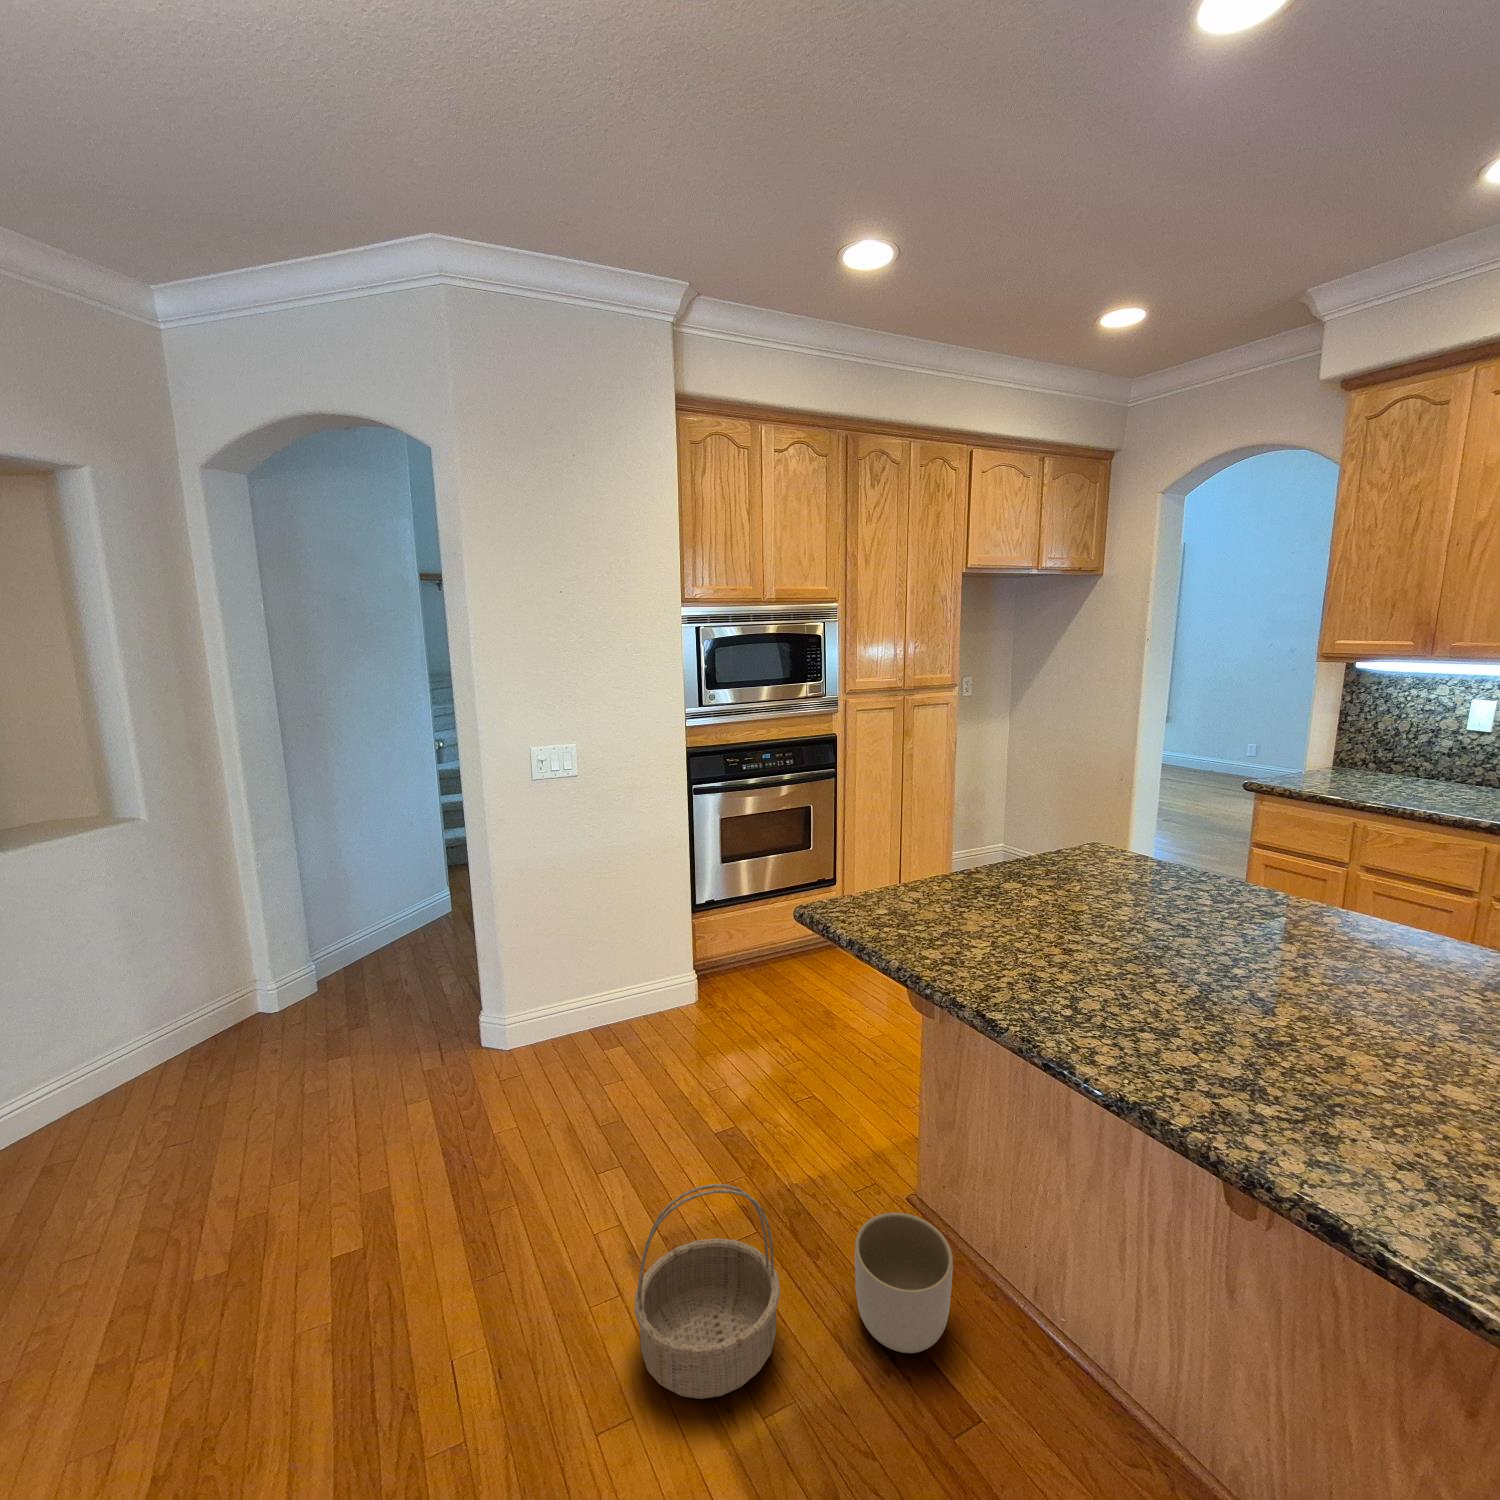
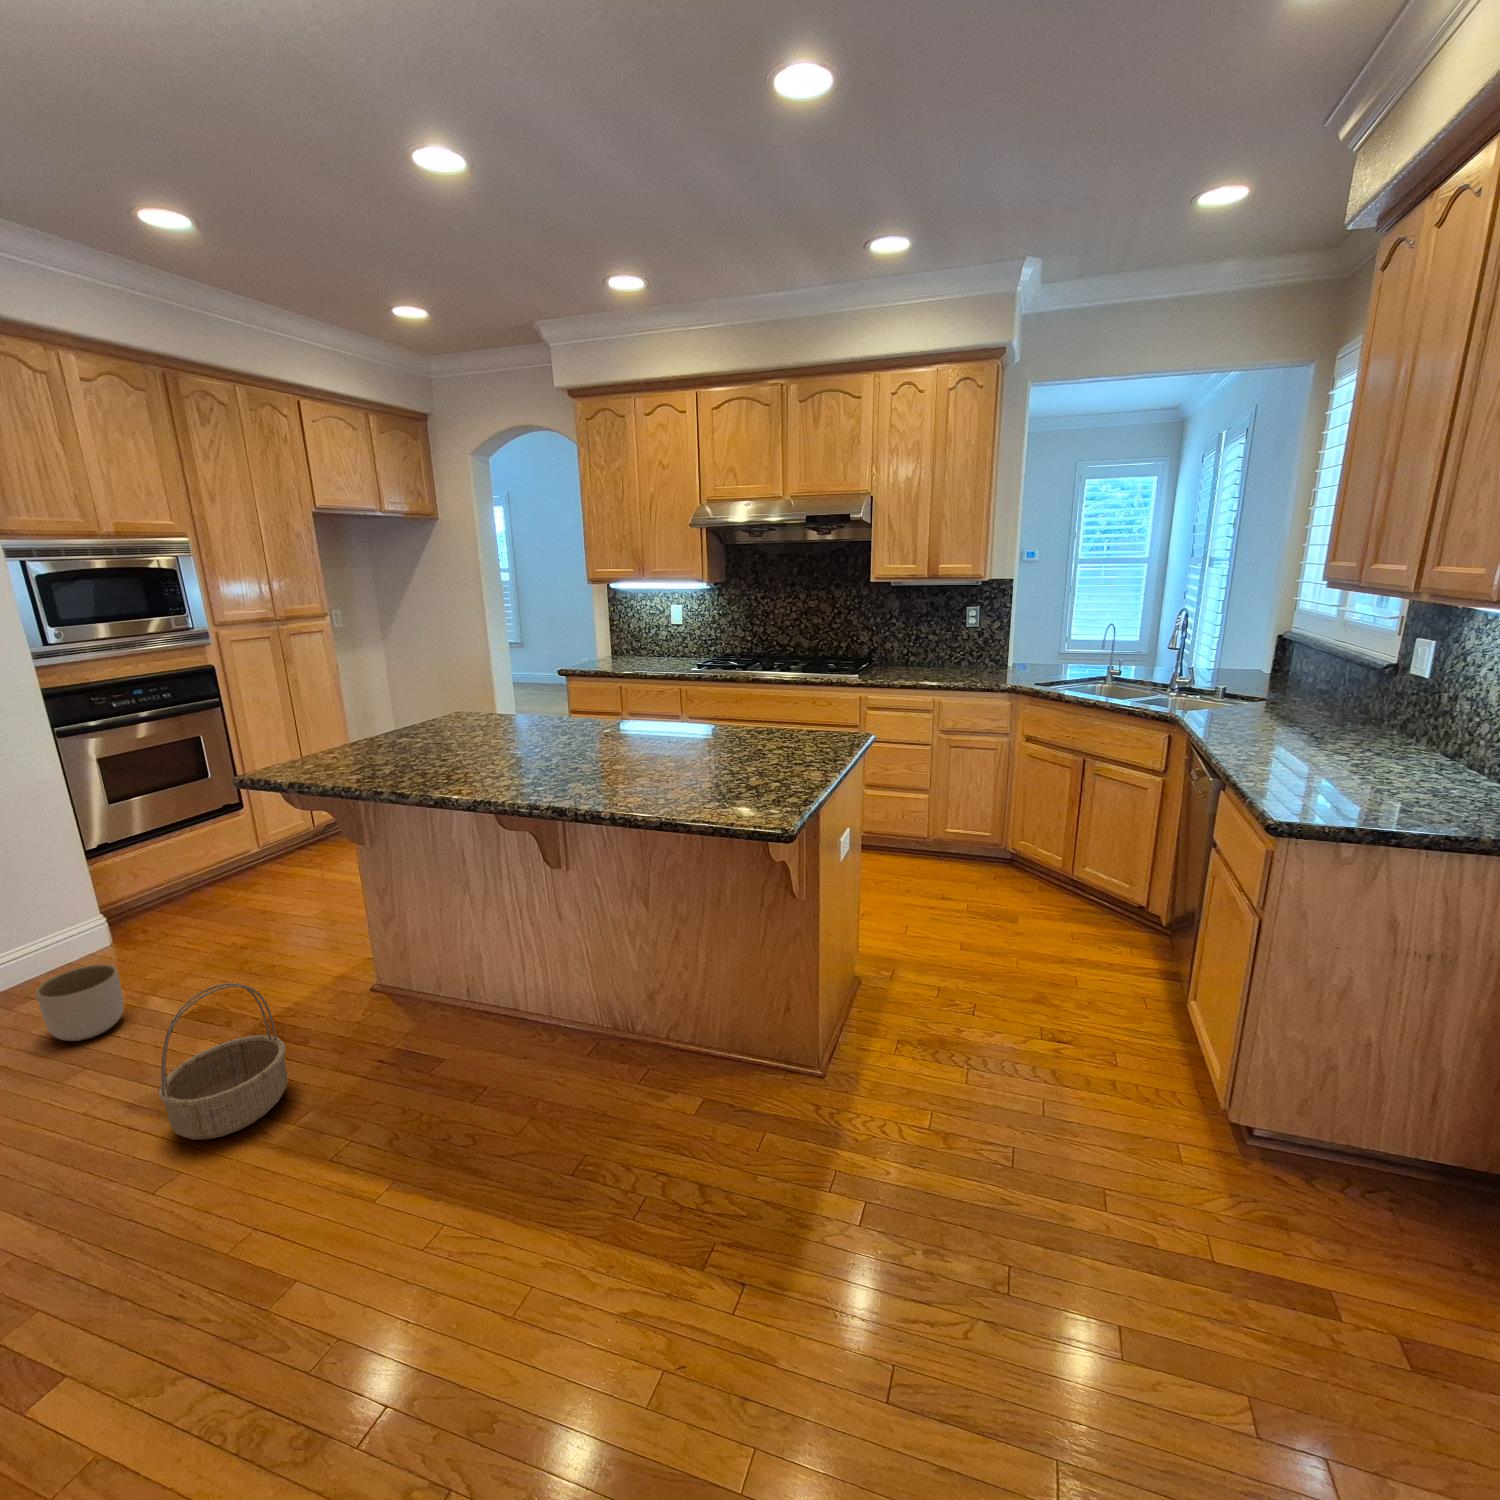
planter: present [855,1212,953,1353] -> present [36,964,124,1041]

